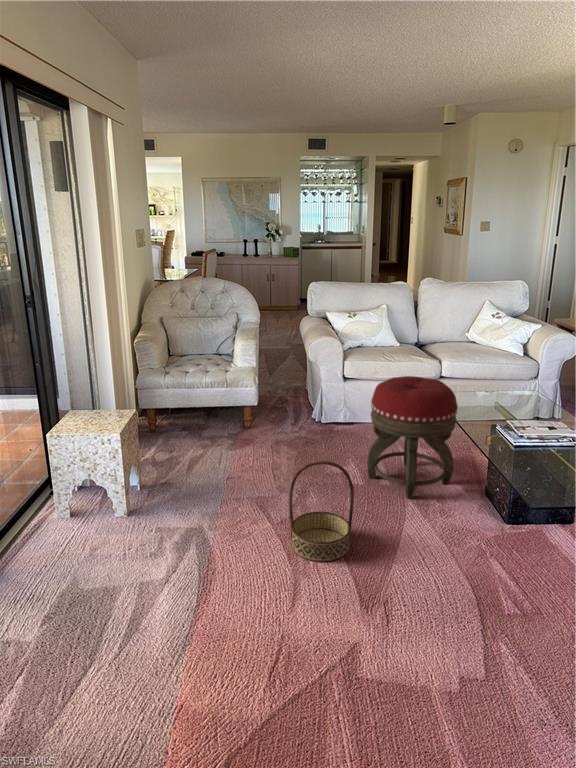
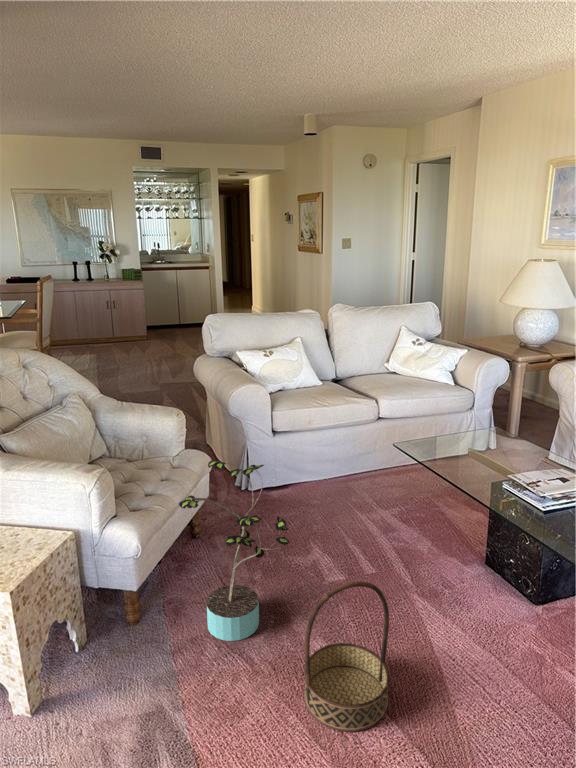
footstool: present [367,376,458,499] -> none [343,430,454,590]
potted plant: none [230,378,305,505] -> present [179,460,290,641]

